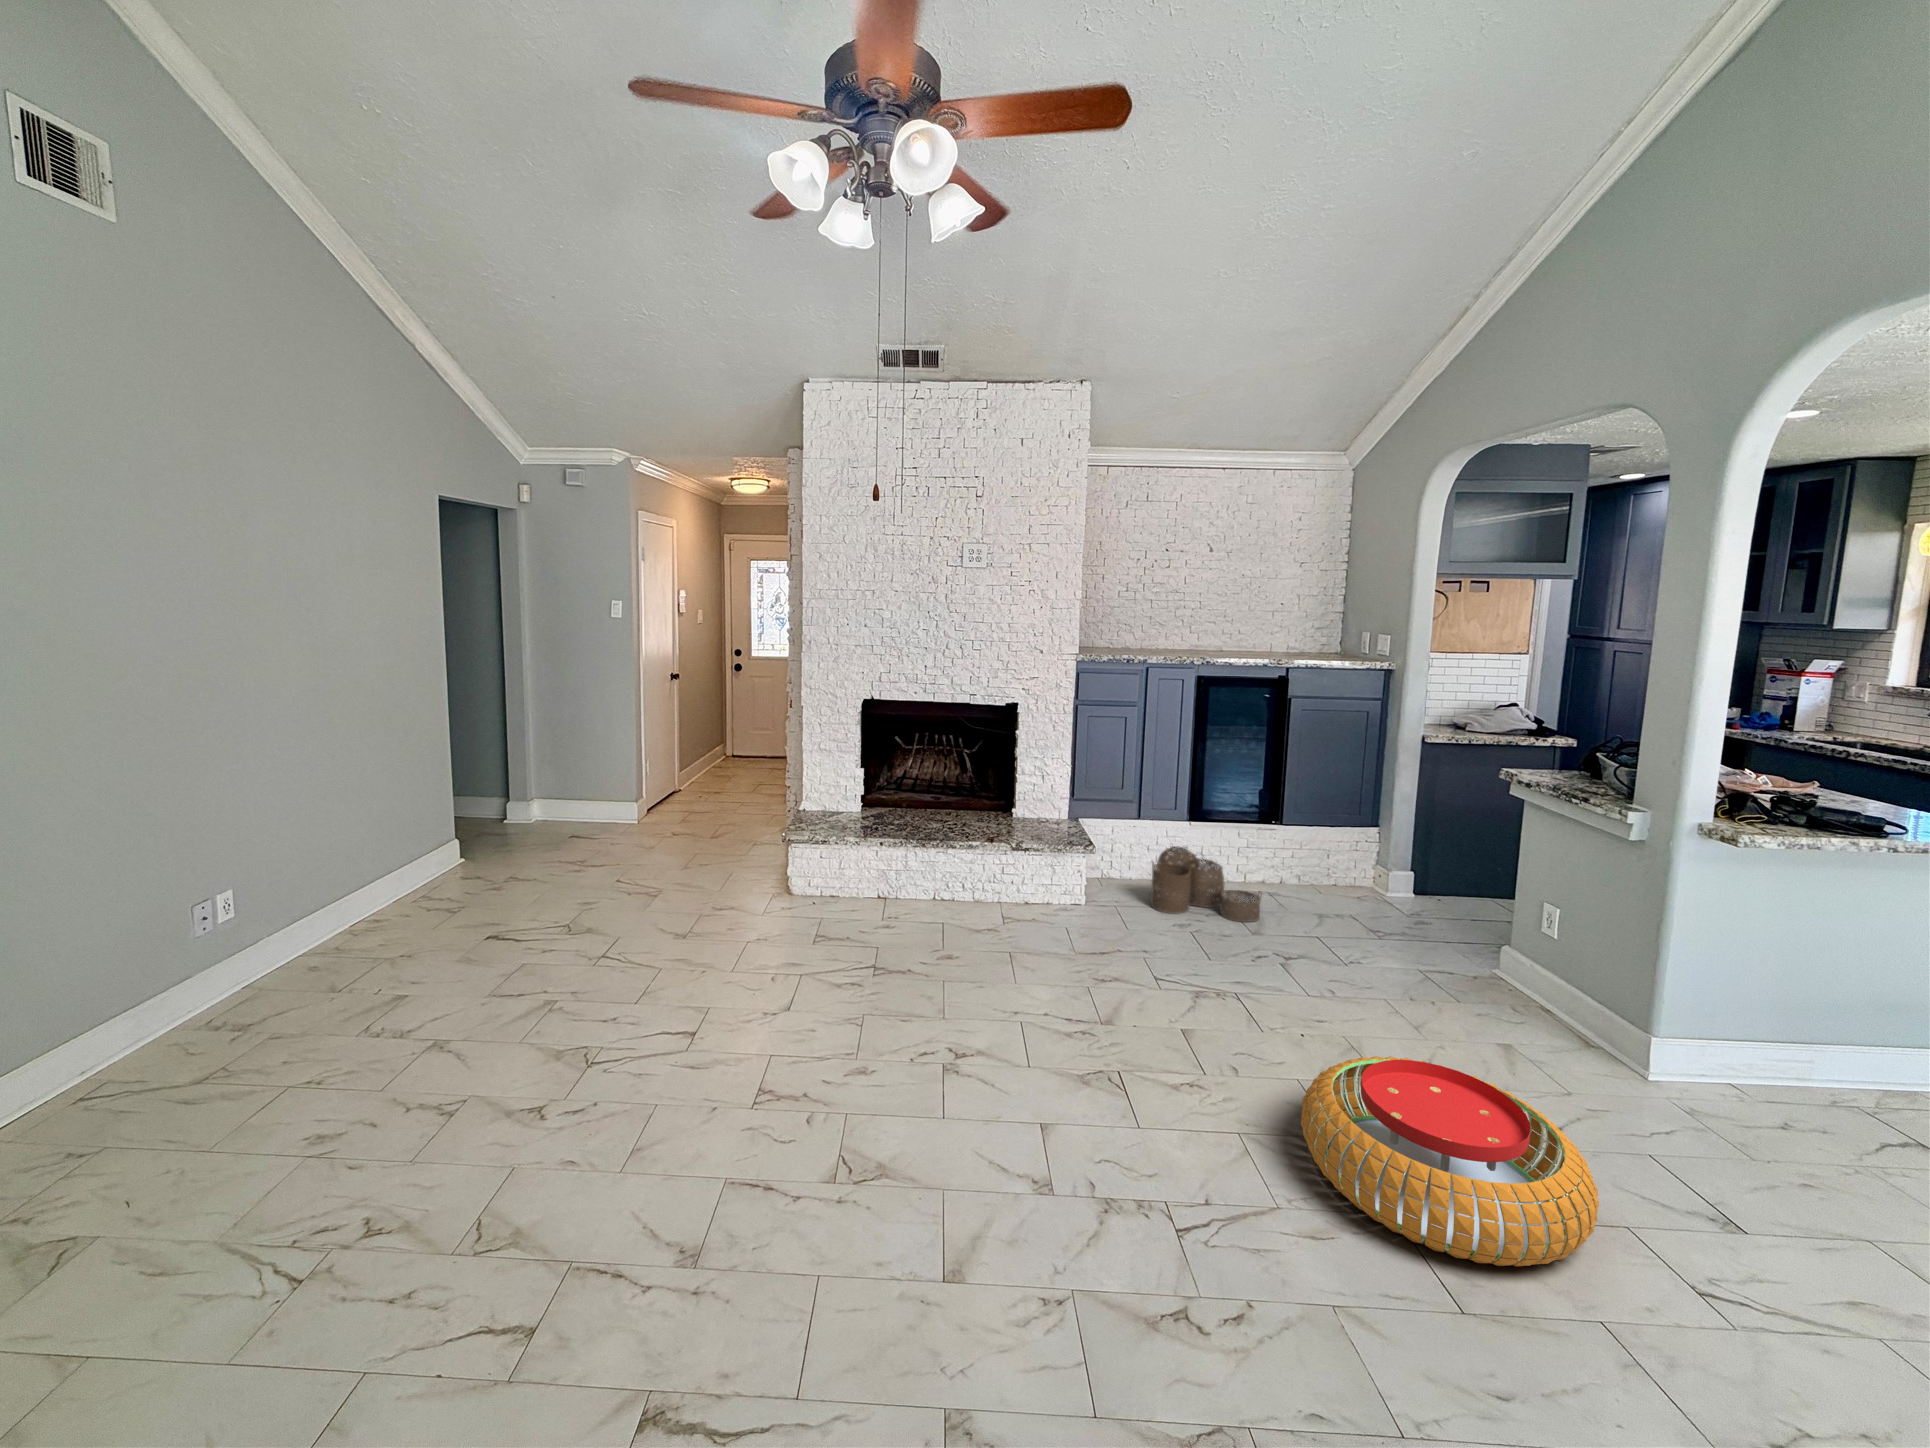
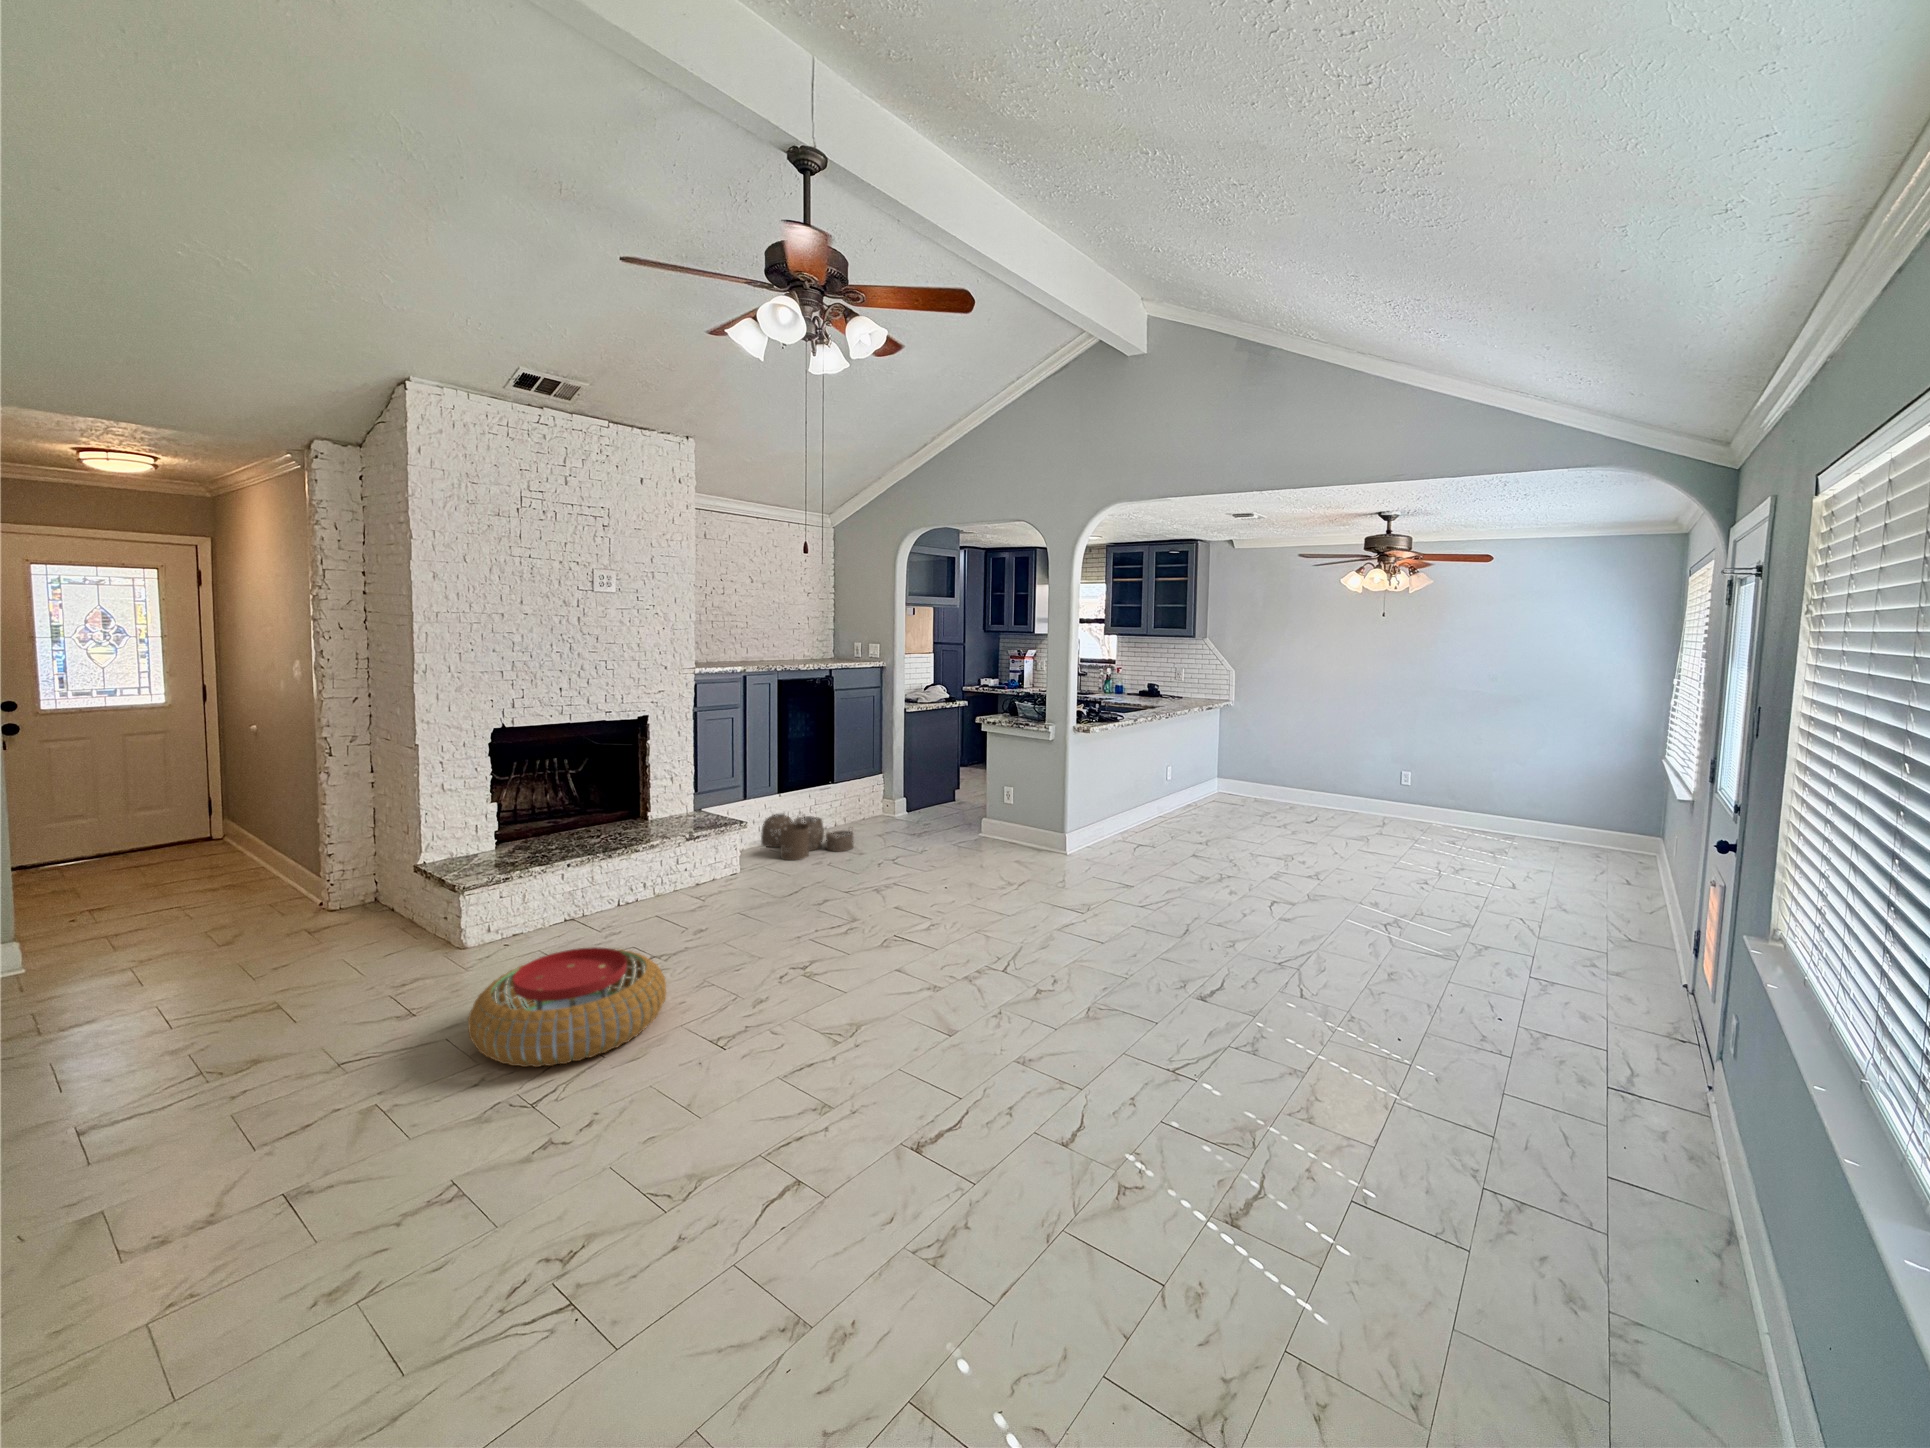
pouf: present [1301,1056,1599,1267] -> present [468,947,666,1067]

